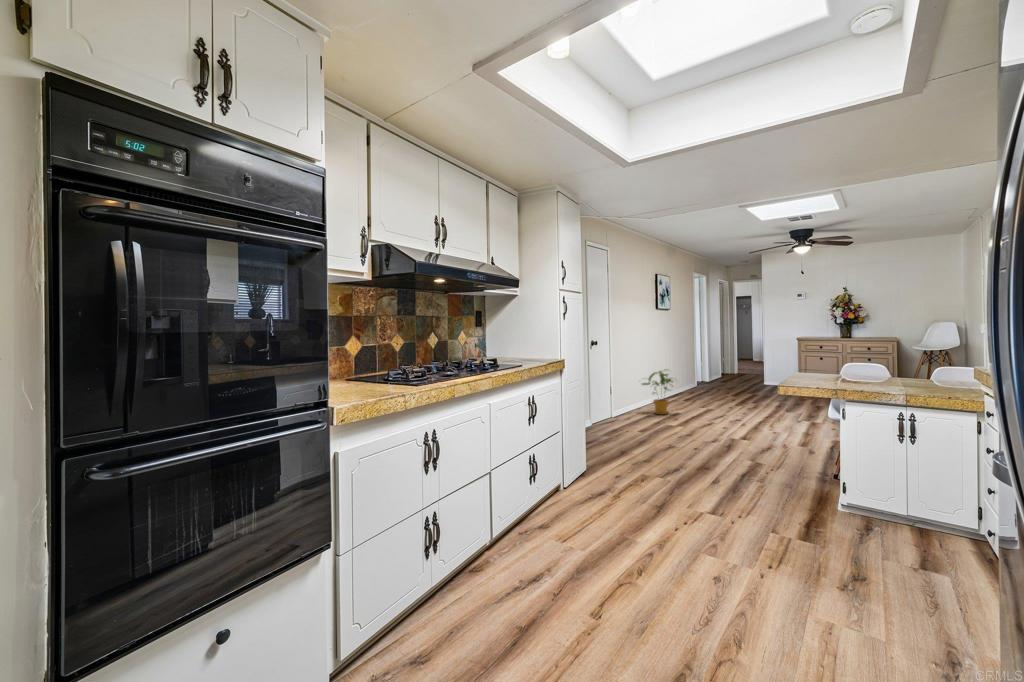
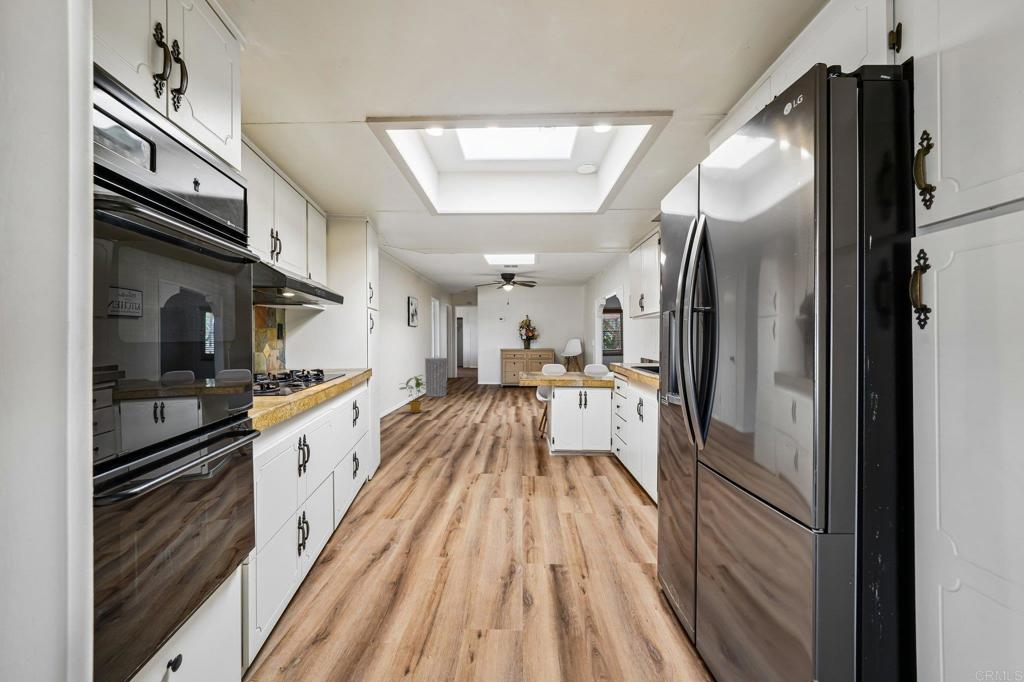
trash can: none [684,346,714,396] -> present [425,357,448,397]

